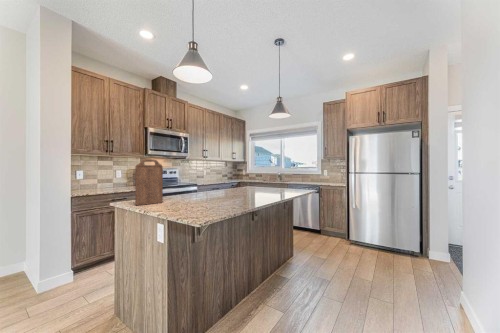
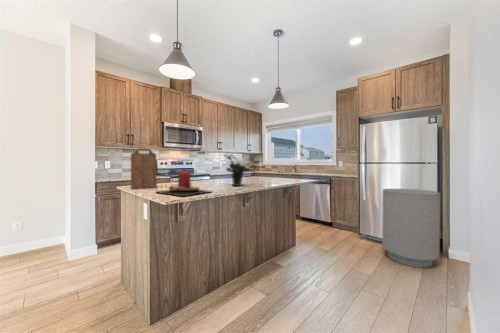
potted plant: none [237,166,268,199] -> present [225,155,252,186]
candle: none [173,185,235,215] -> present [157,171,210,197]
trash can: none [375,197,427,271] -> present [382,189,440,268]

